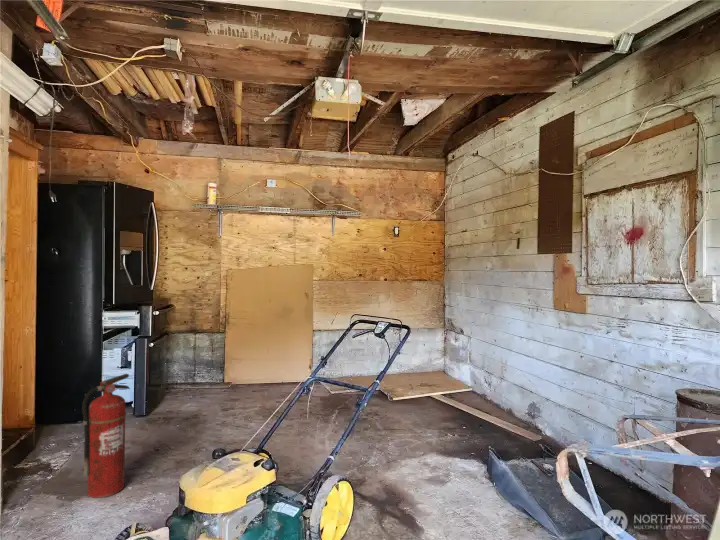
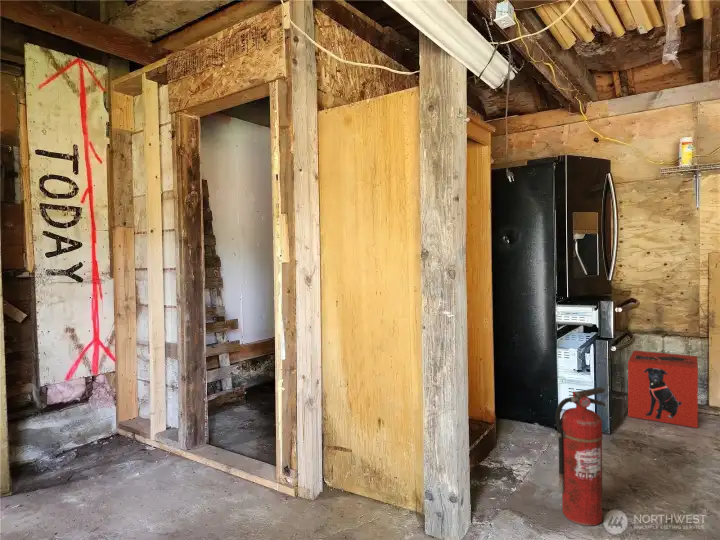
storage box: none [165,346,217,402] -> present [628,351,698,428]

